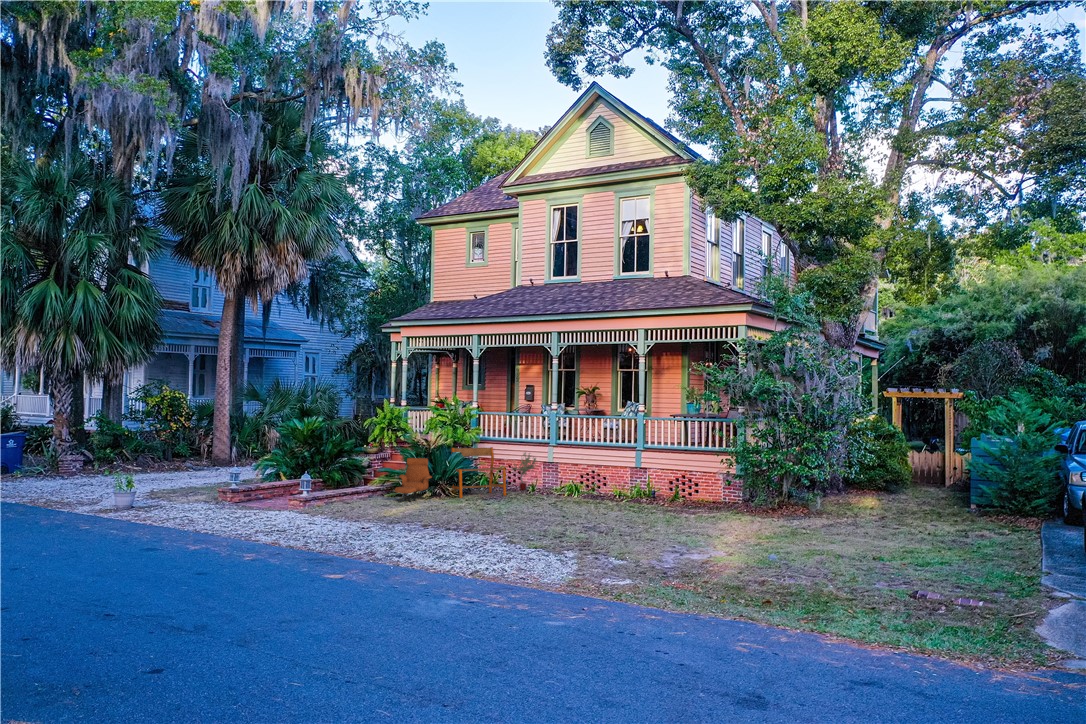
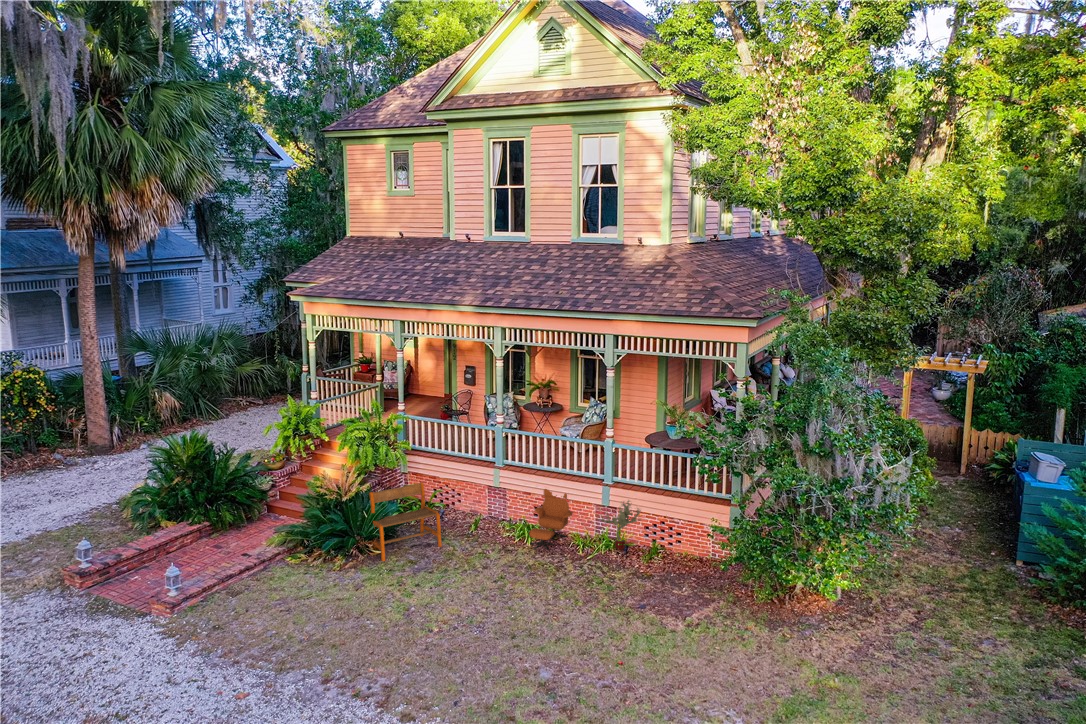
potted tree: present [512,452,536,490] -> present [602,500,640,550]
lounge chair: present [395,458,432,502] -> present [529,489,573,550]

